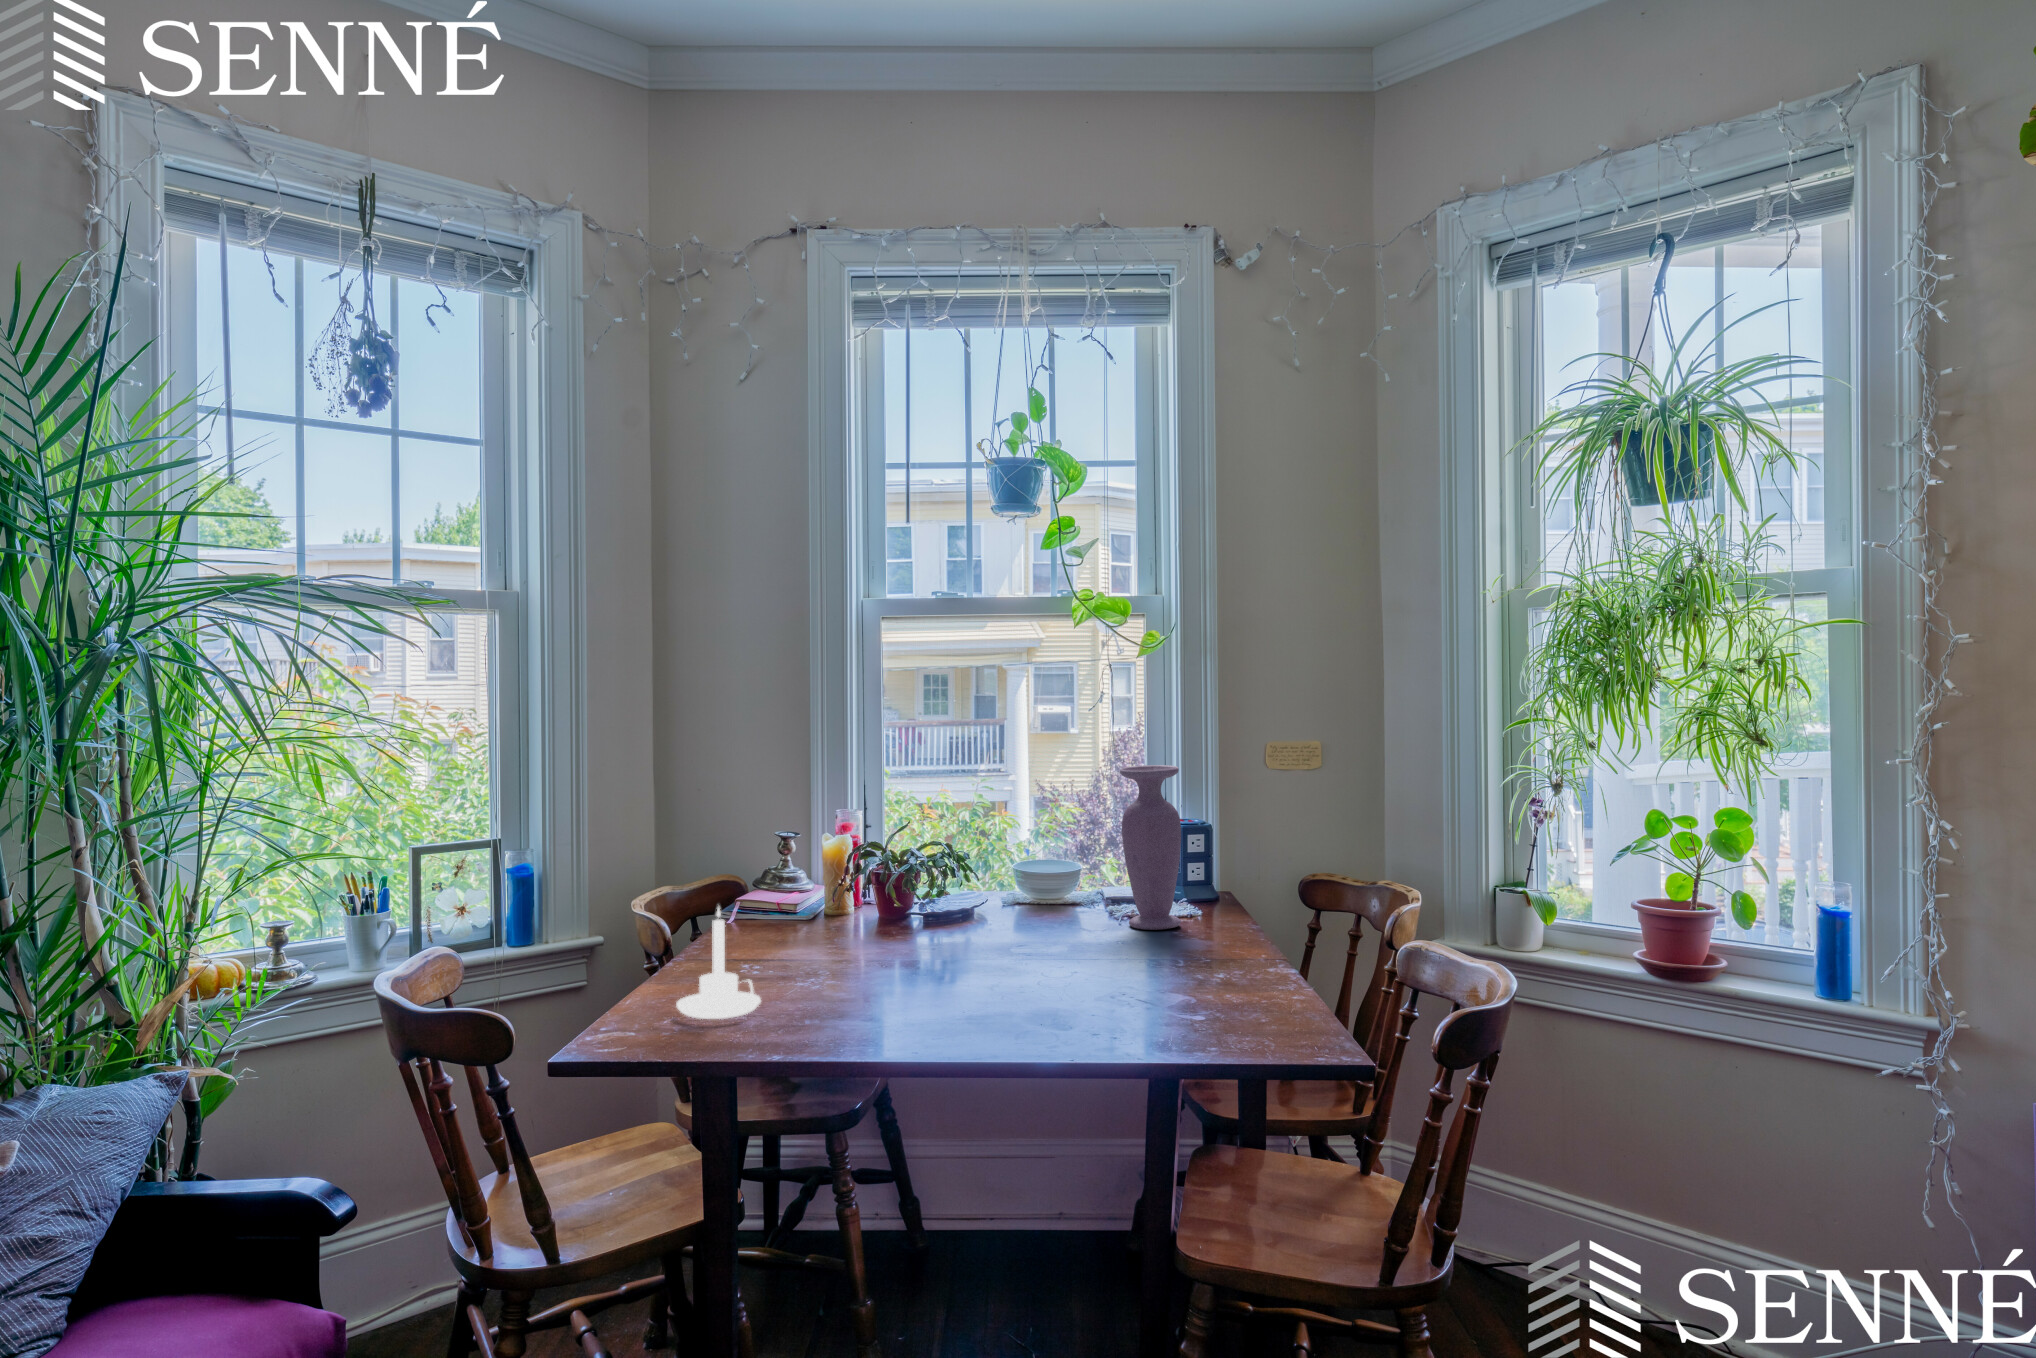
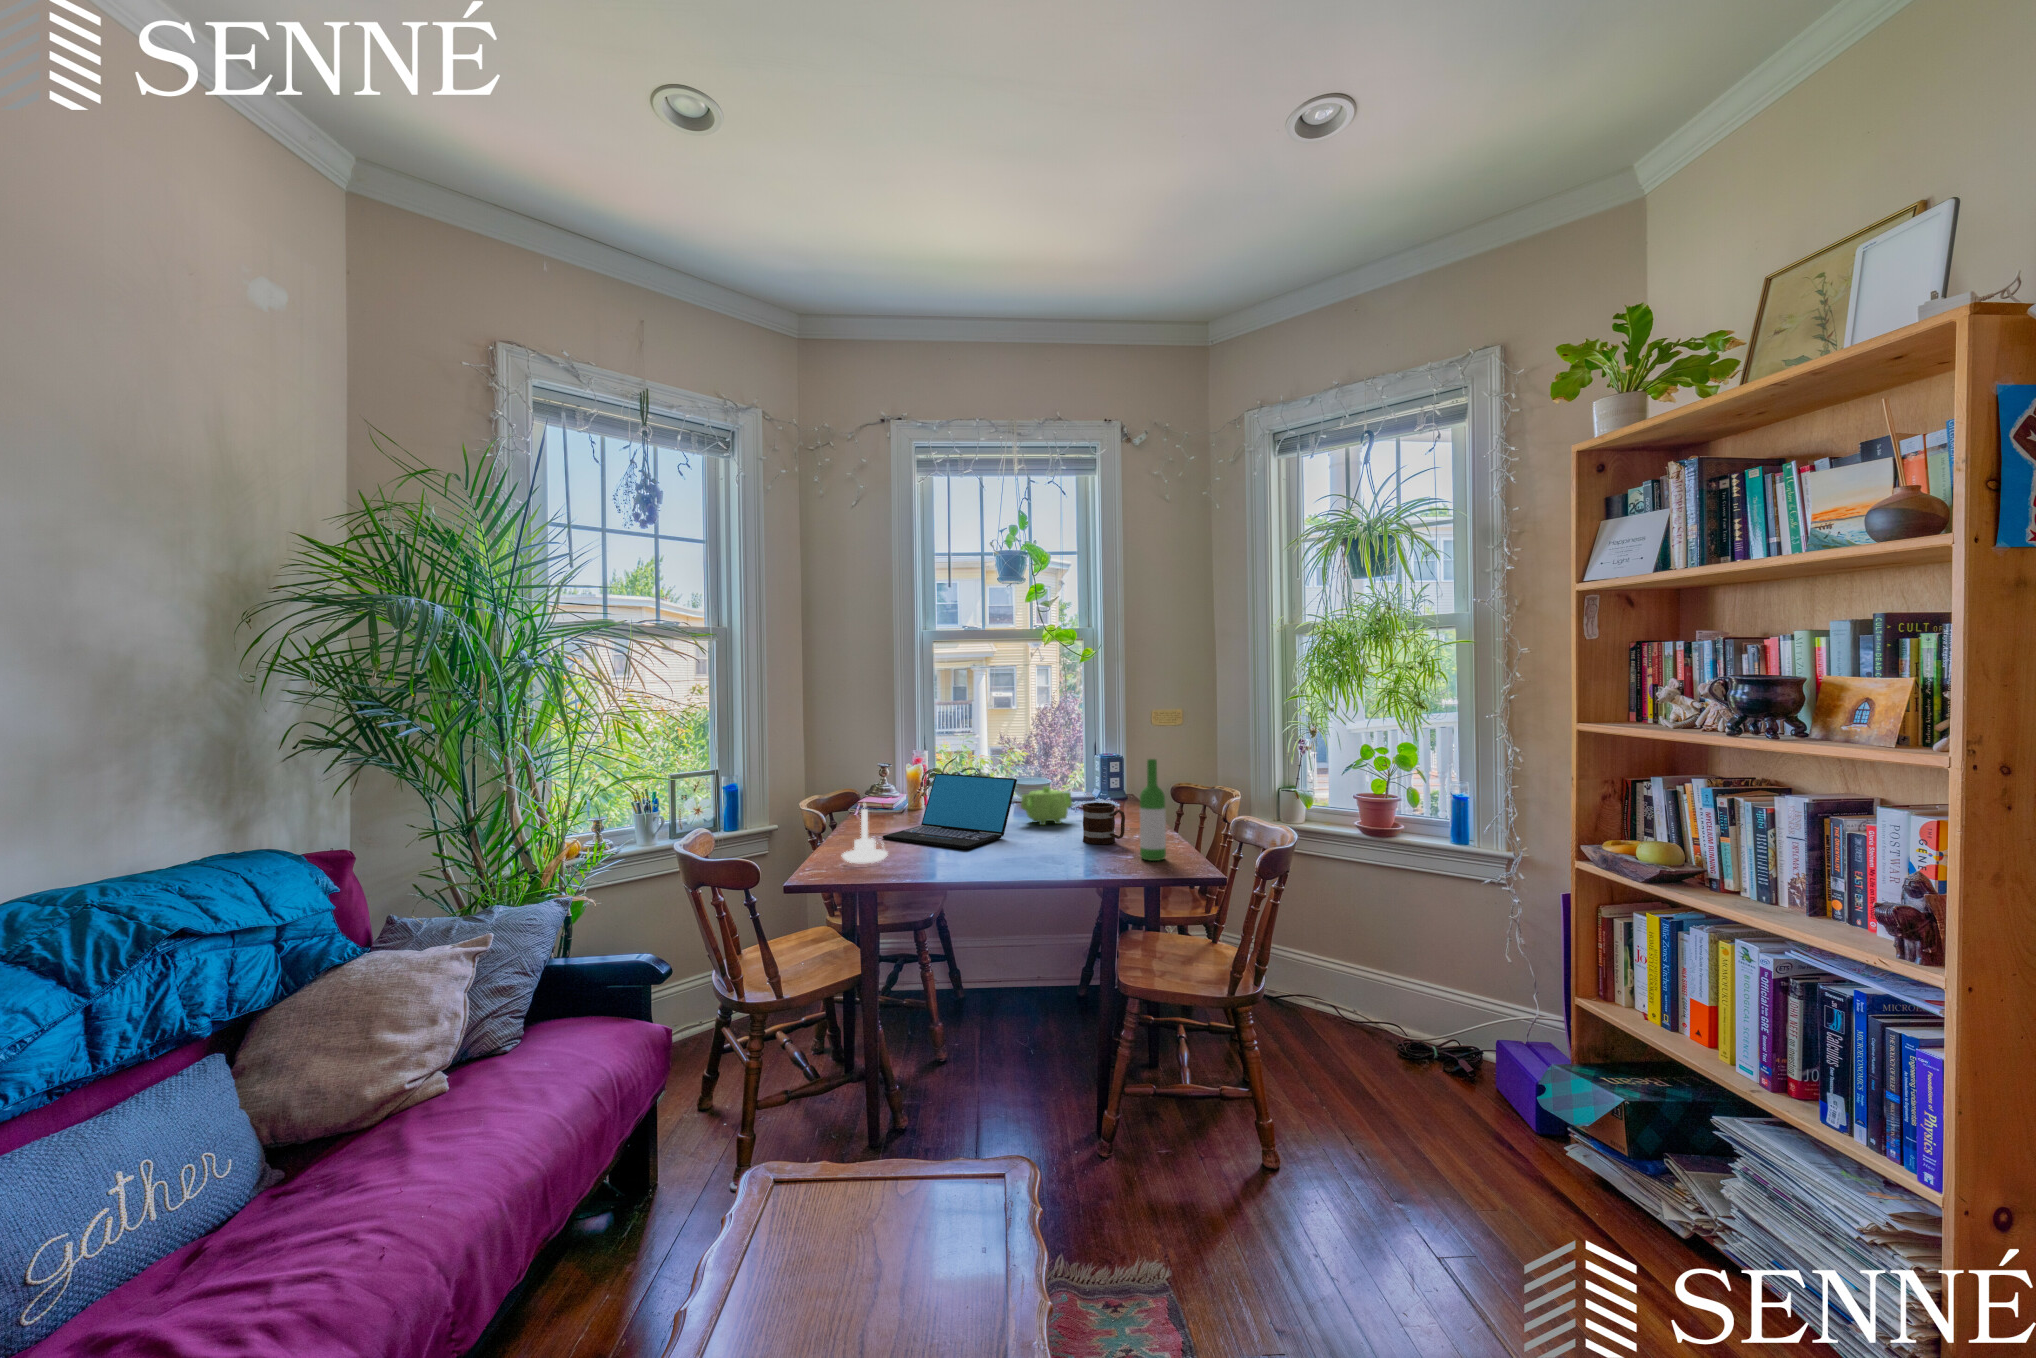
vase: present [1120,765,1181,930] -> none [1073,723,1108,815]
wine bottle: none [1222,835,1270,1024] -> present [1140,759,1166,861]
laptop: none [765,852,1009,994] -> present [883,773,1017,849]
teapot: none [1020,878,1114,948] -> present [1021,787,1072,825]
mug: none [1124,911,1200,988] -> present [1083,802,1125,844]

